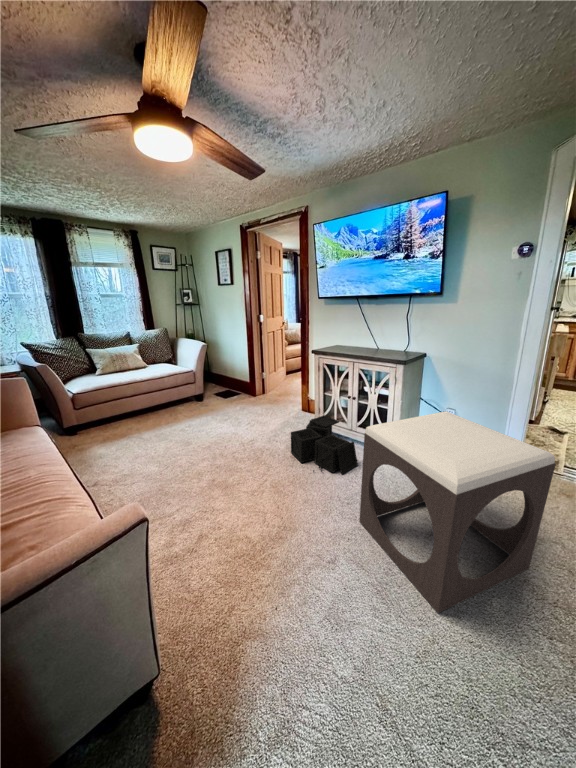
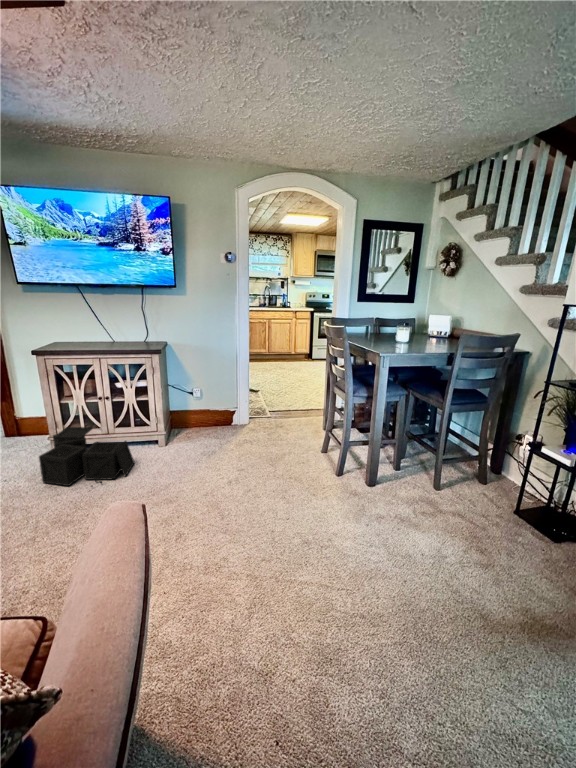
footstool: present [360,411,556,613] -> none [169,386,287,520]

